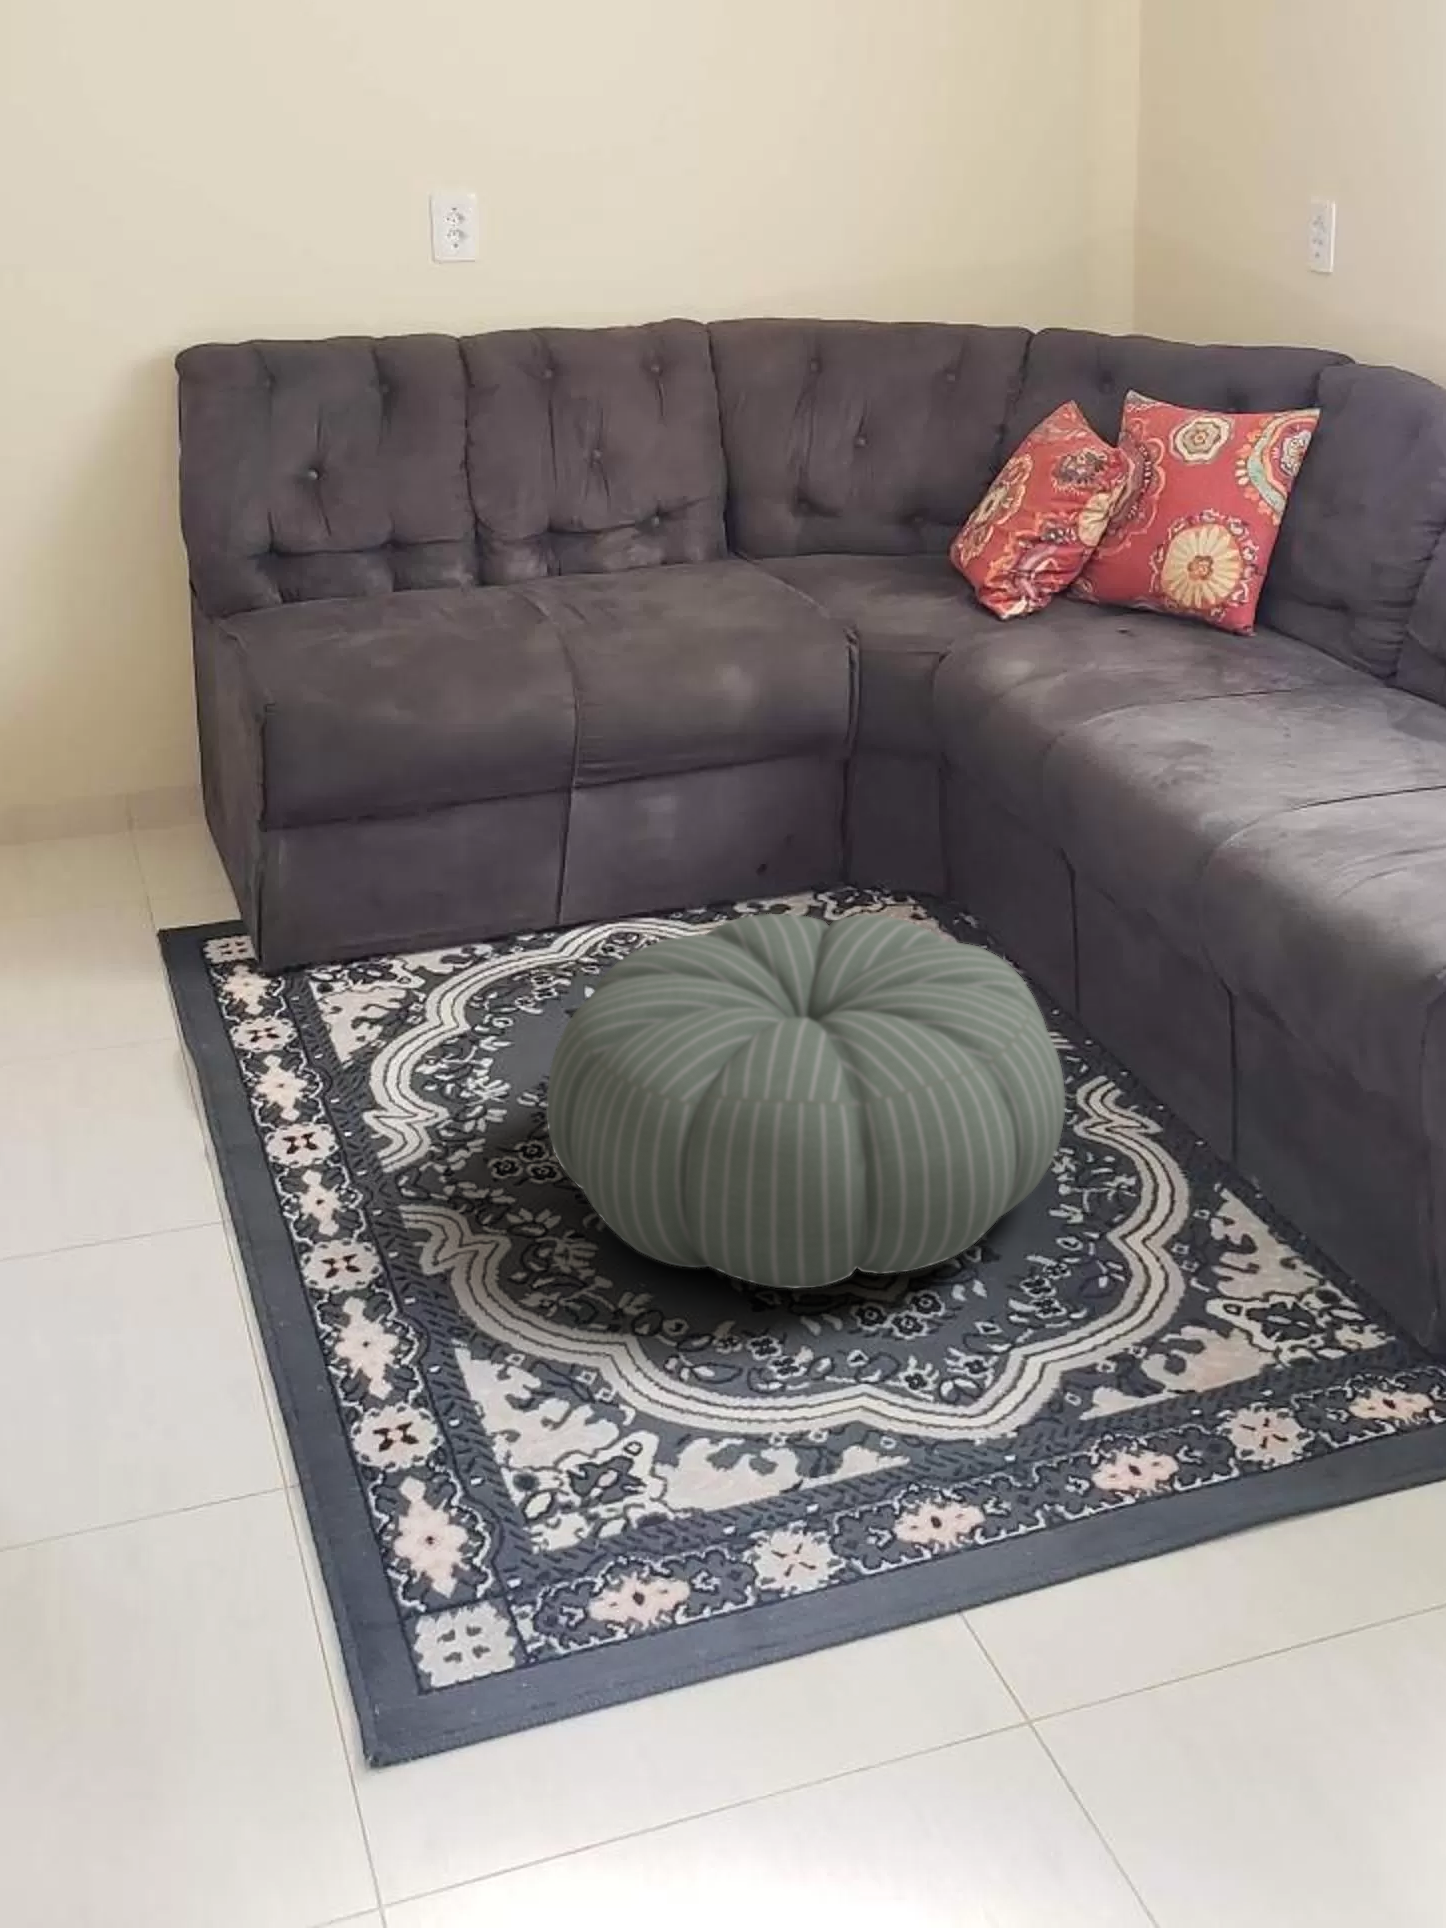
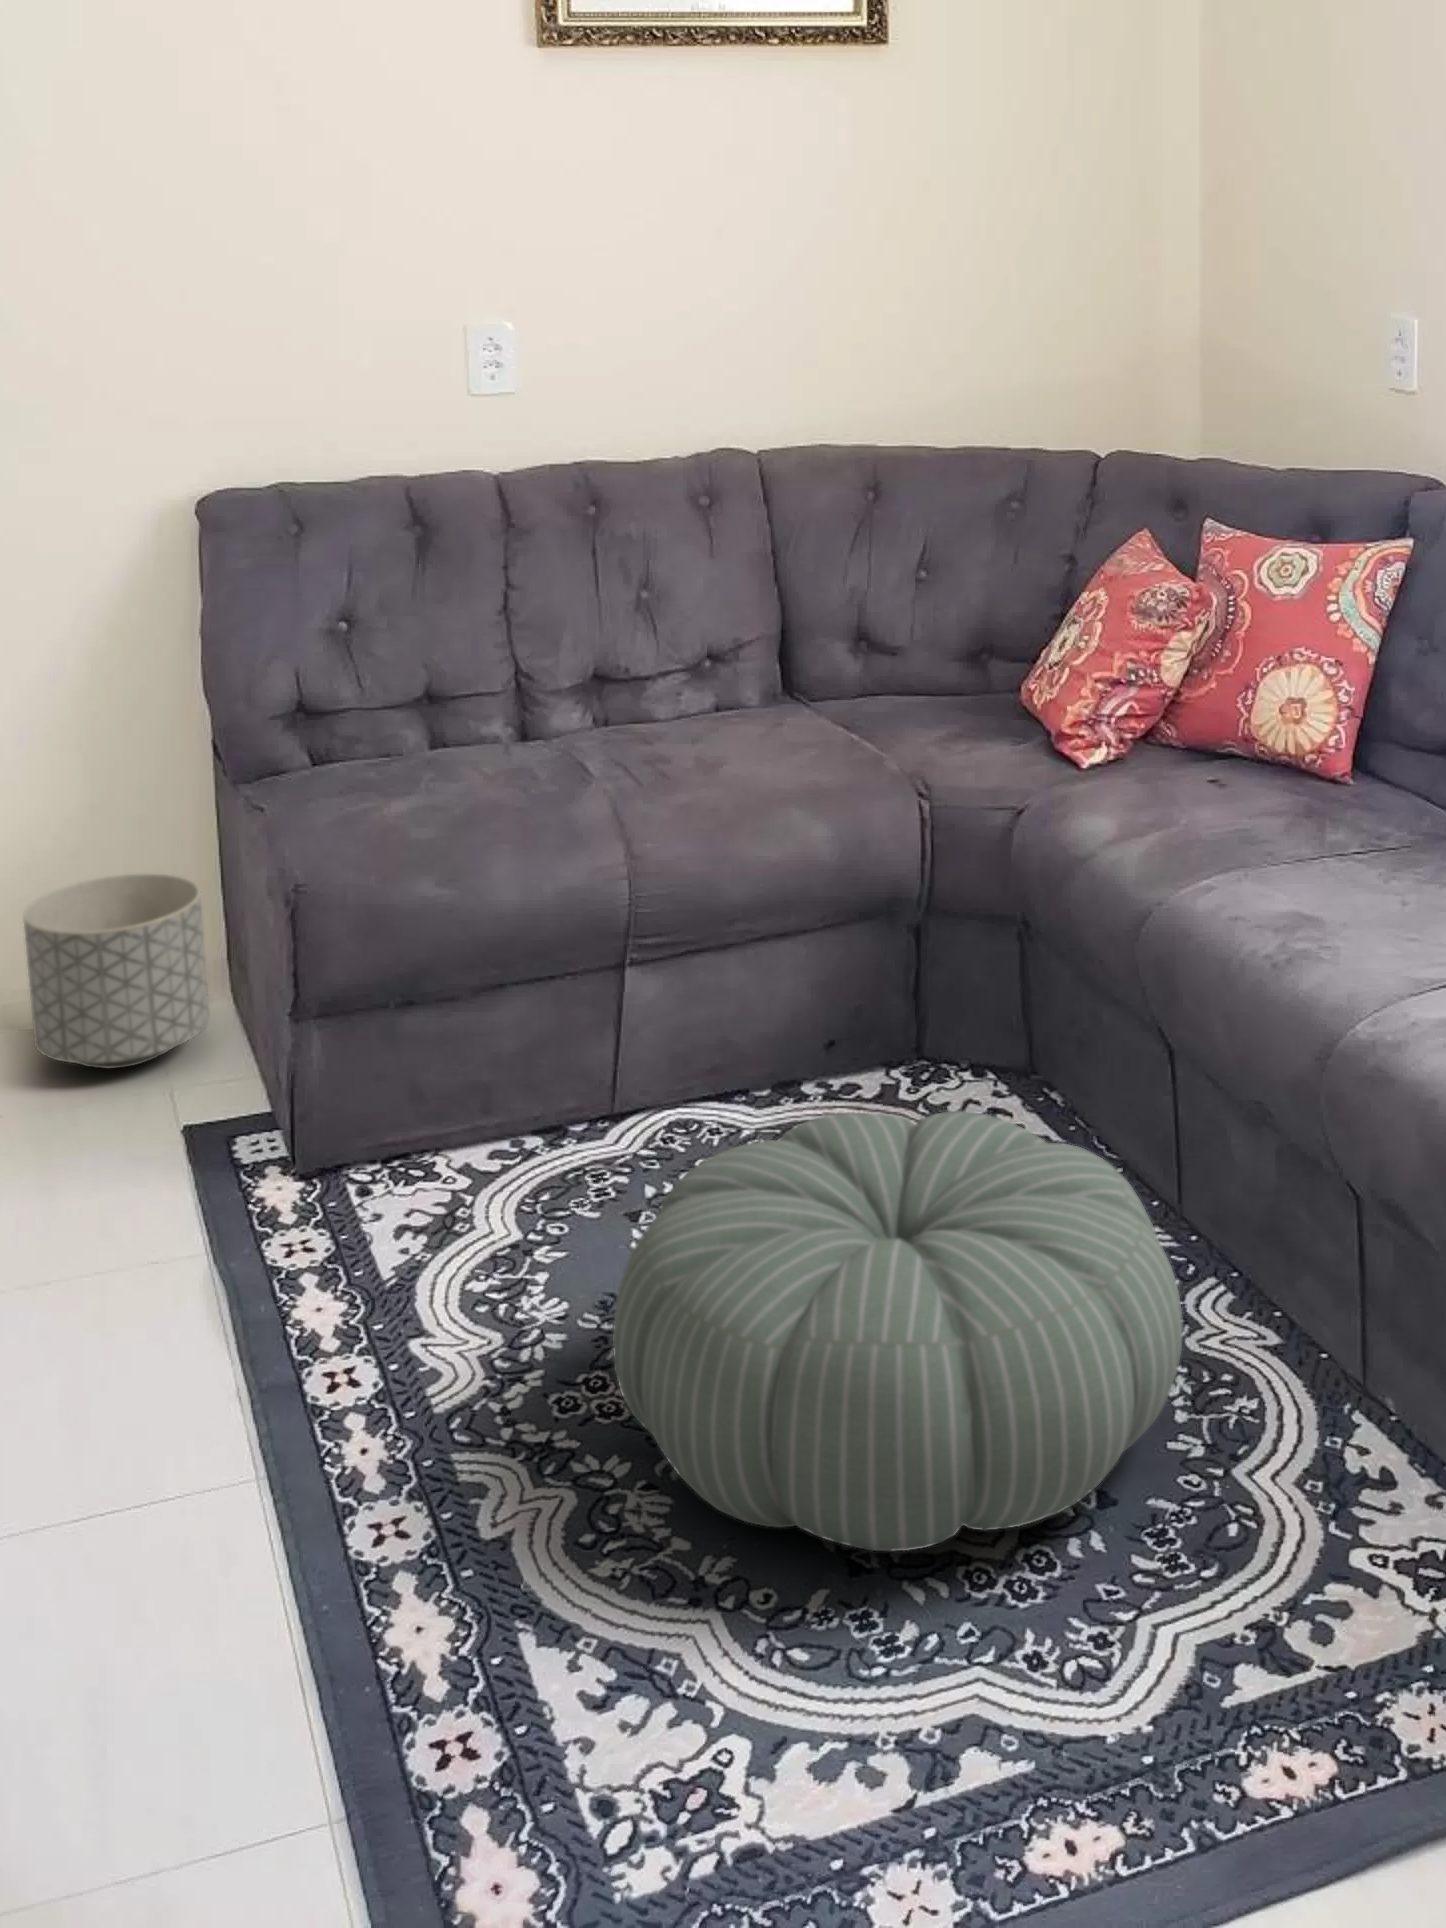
planter: none [14,702,186,879] -> present [23,874,210,1068]

